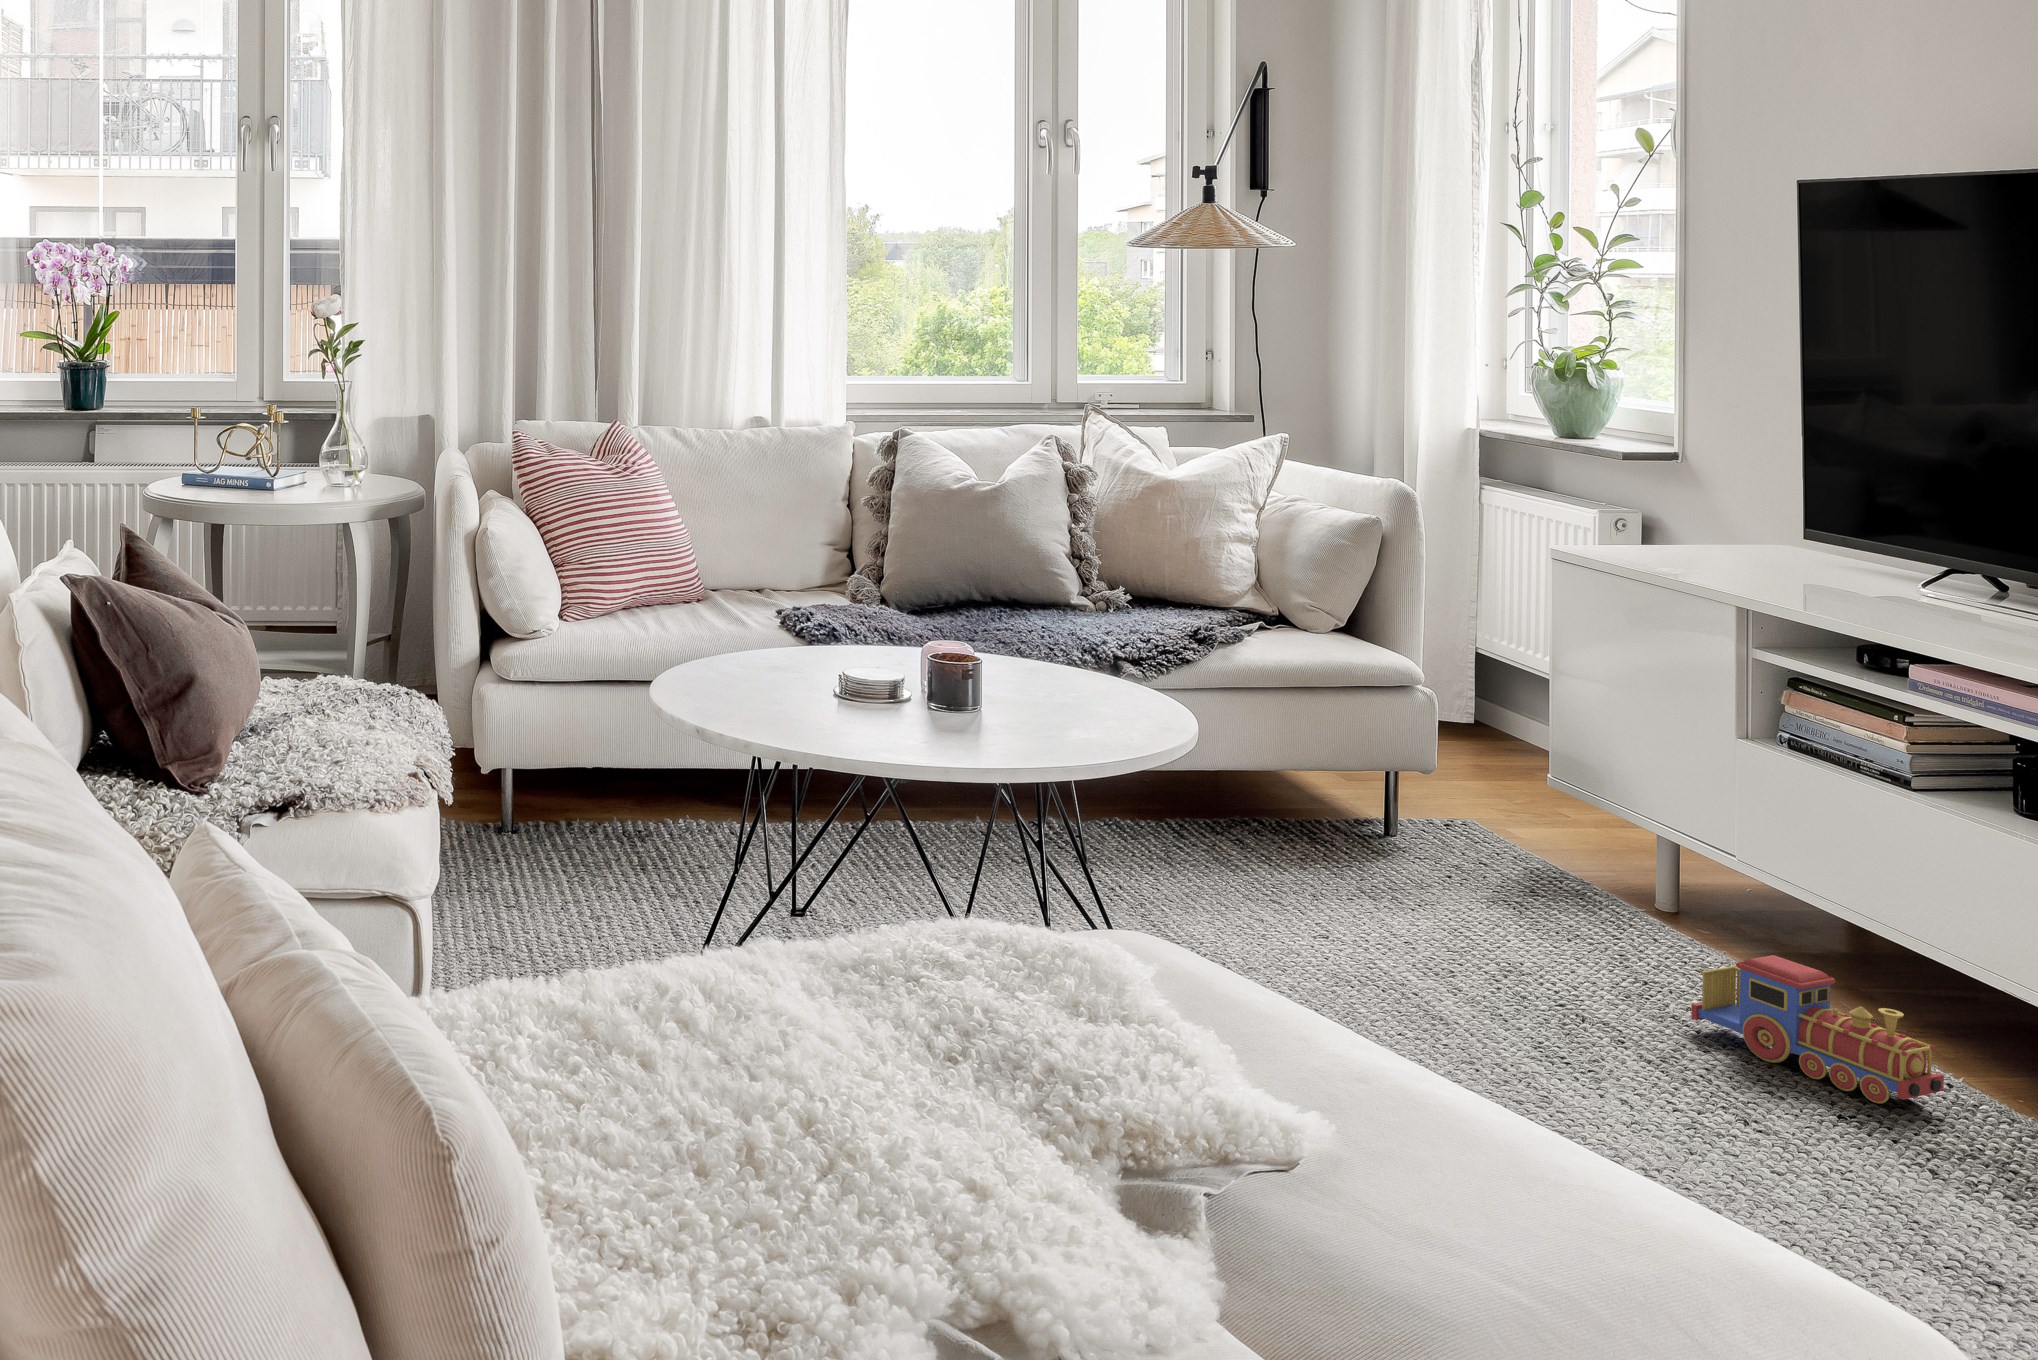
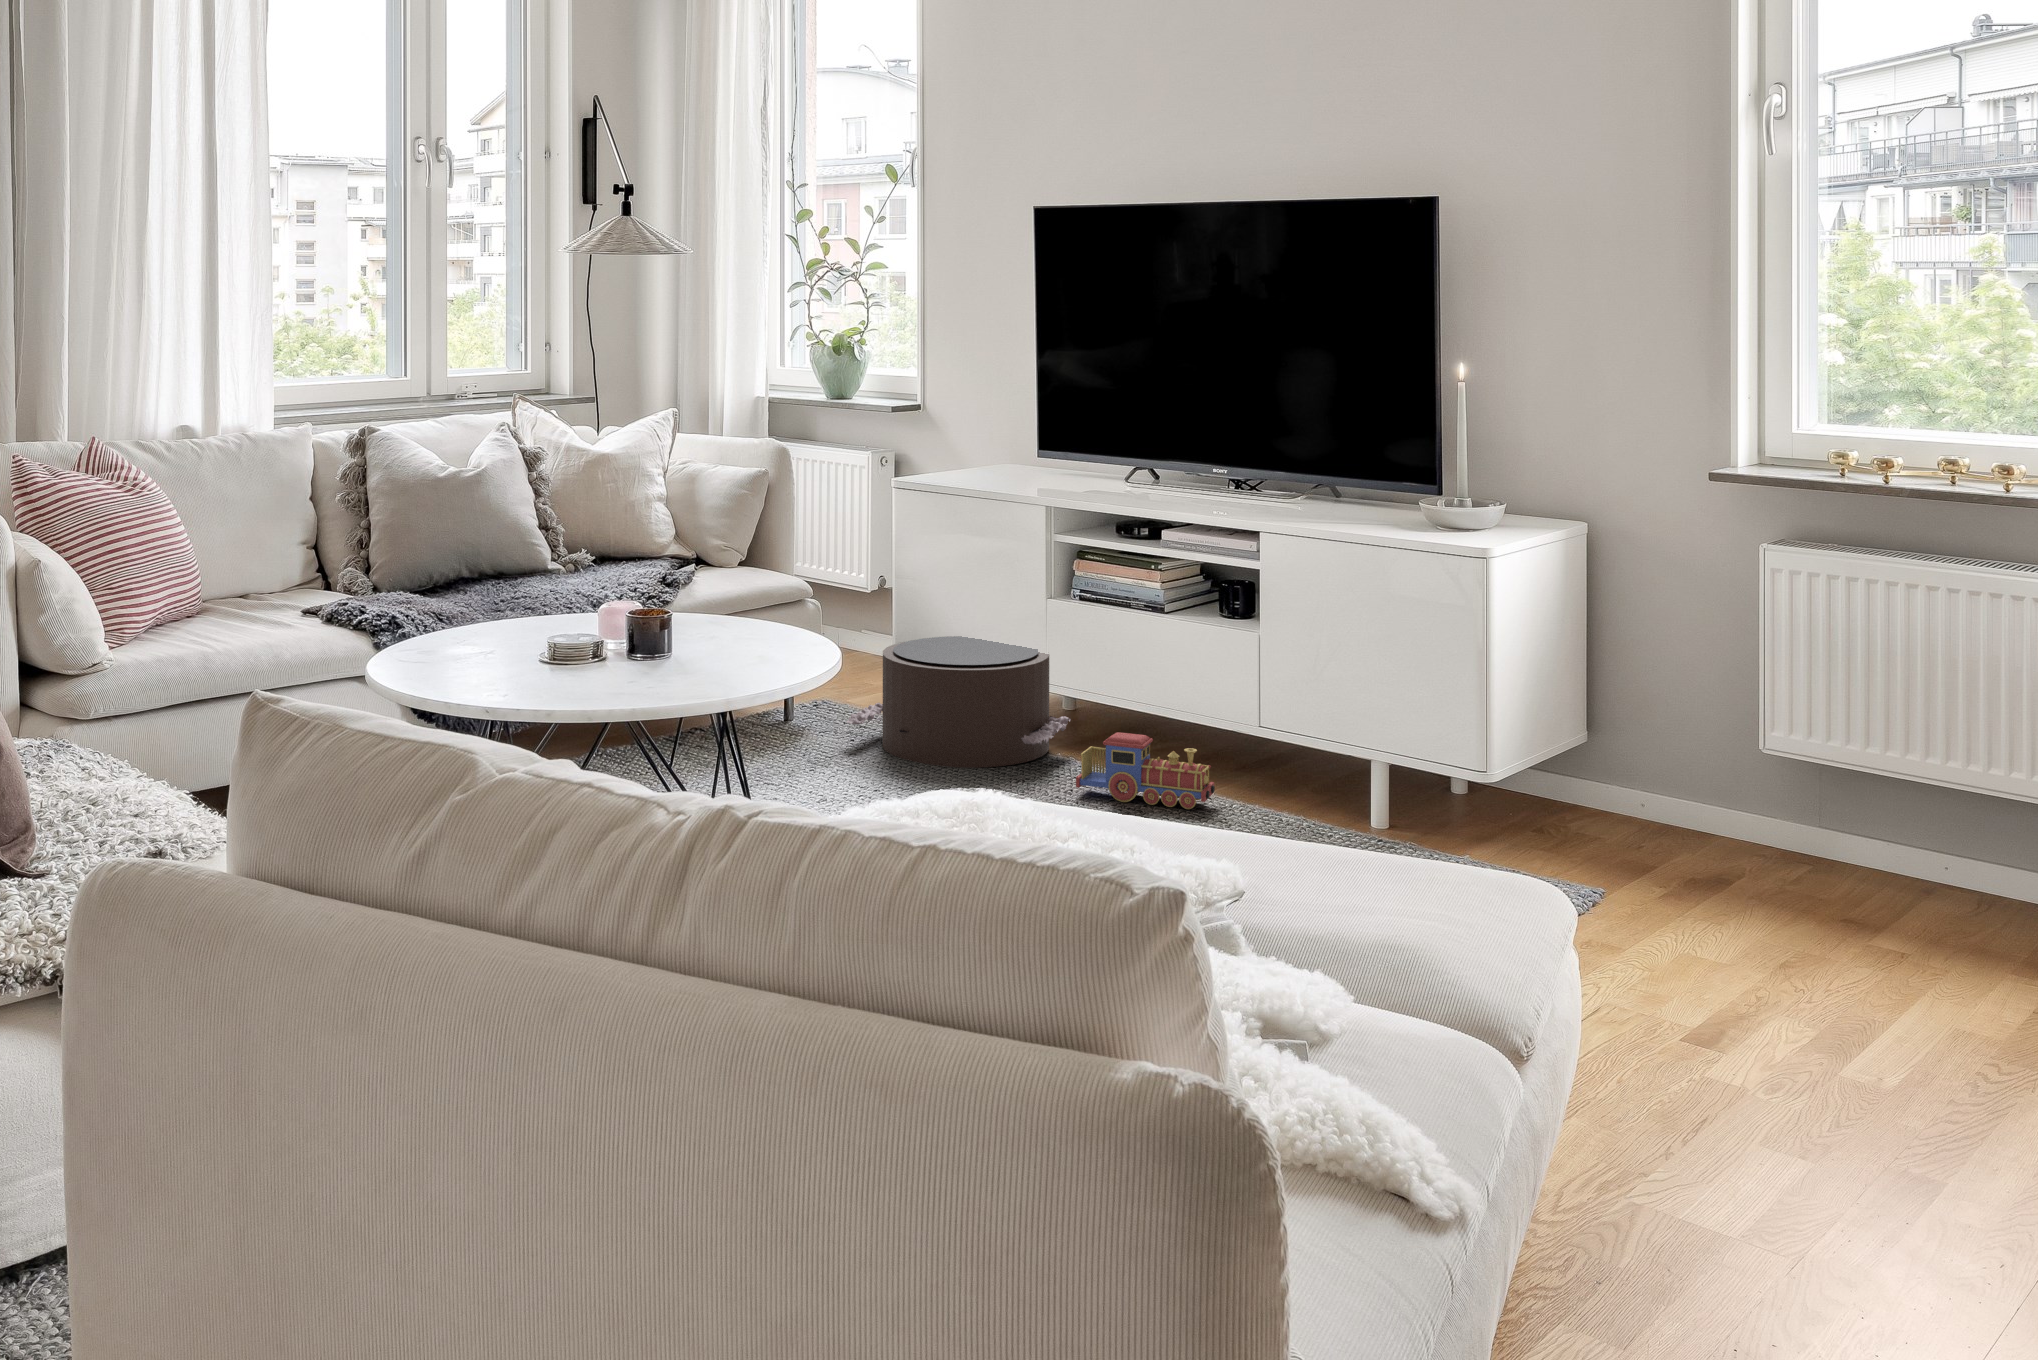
pouf: none [1408,764,1770,967] -> present [847,636,1071,768]

